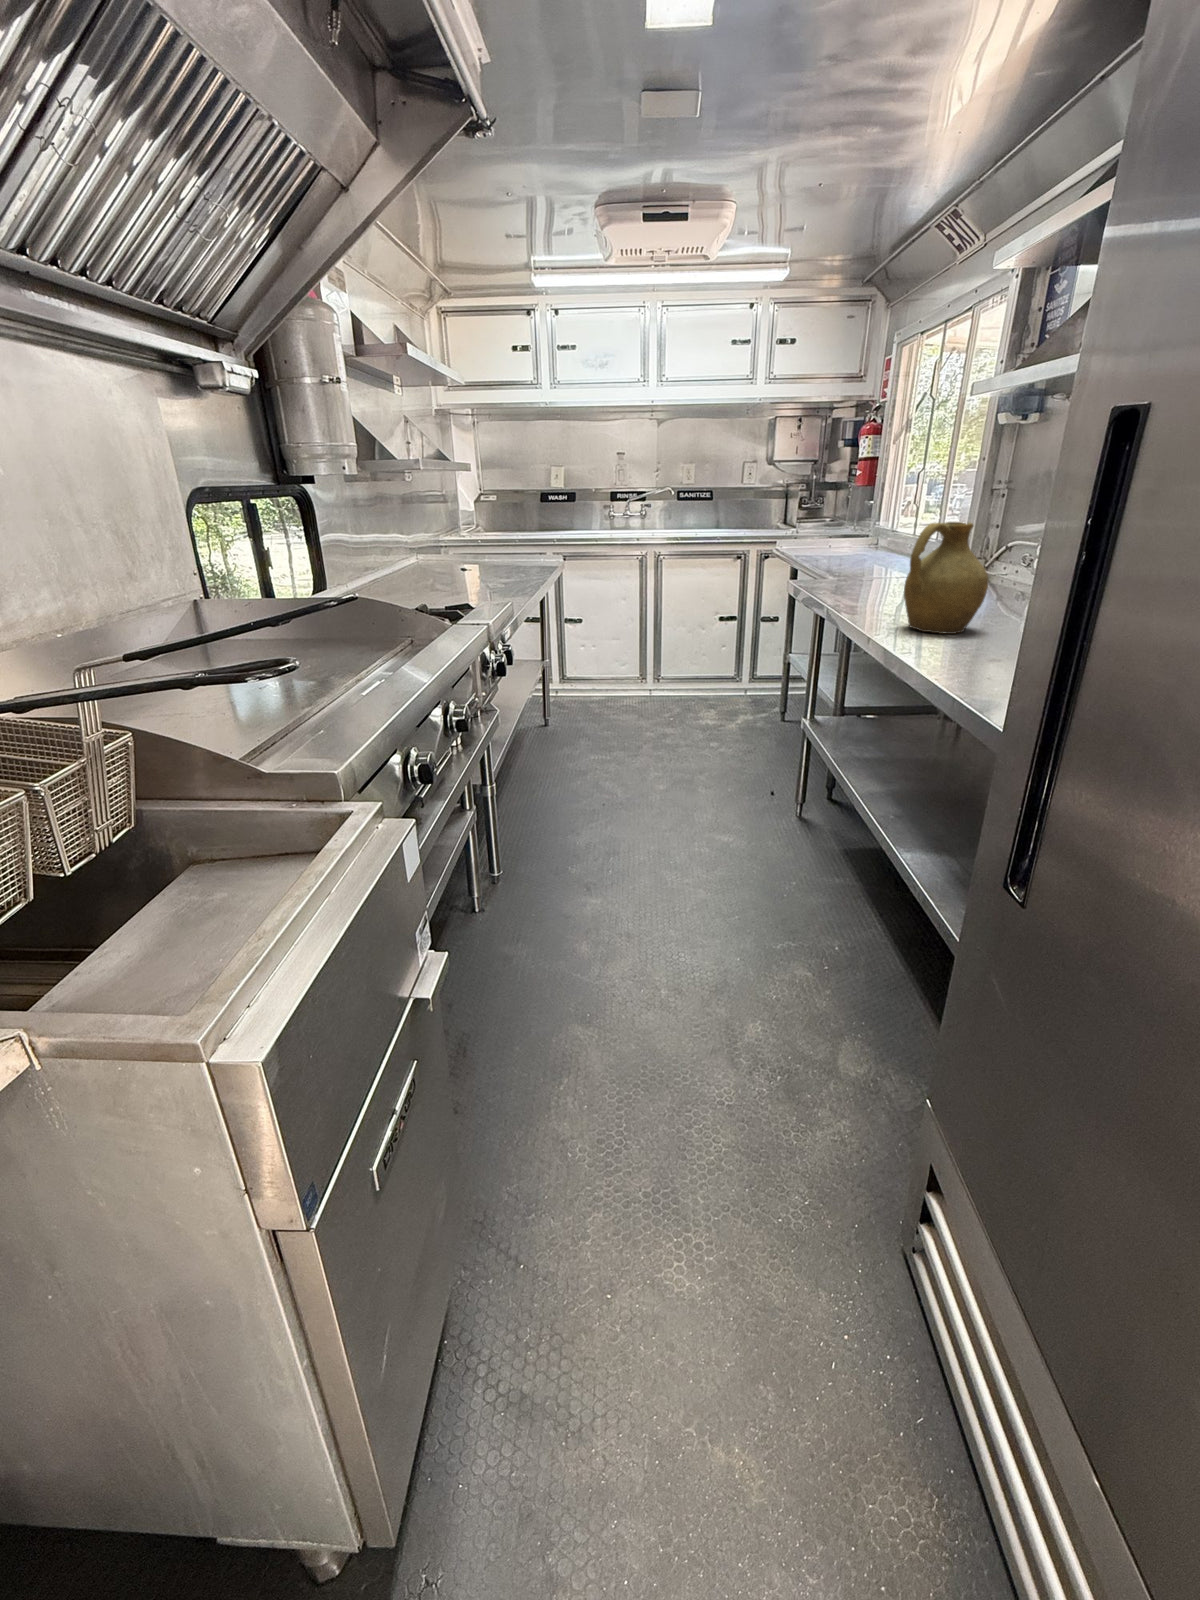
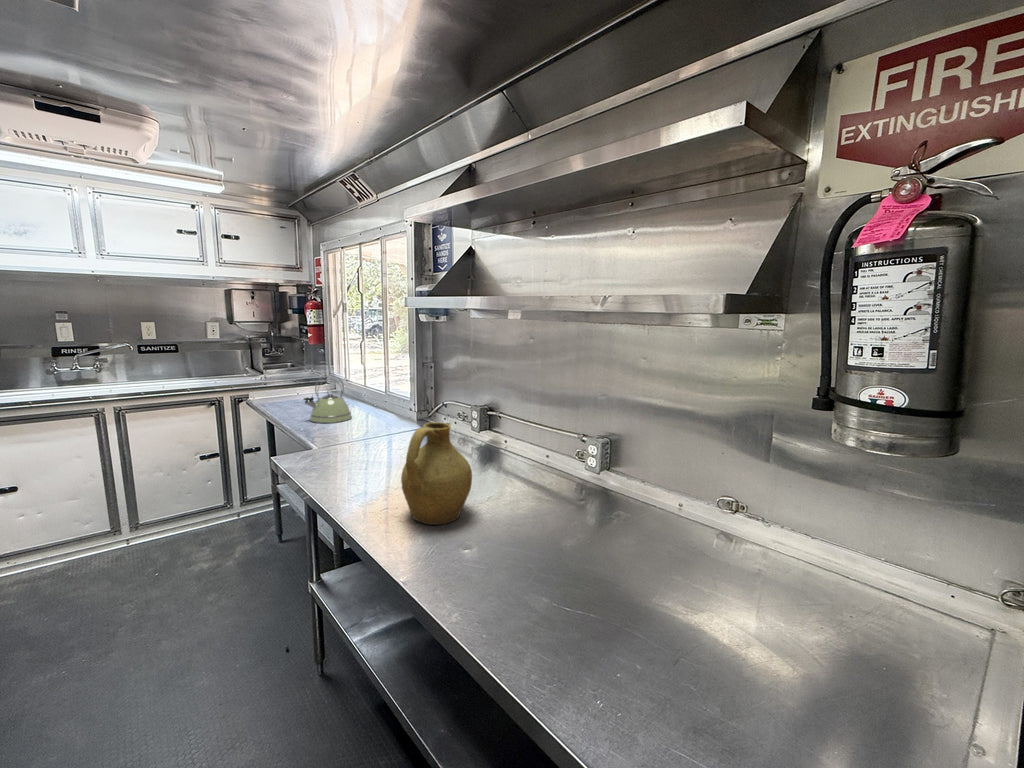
kettle: none [833,512,886,573] -> present [304,374,352,423]

